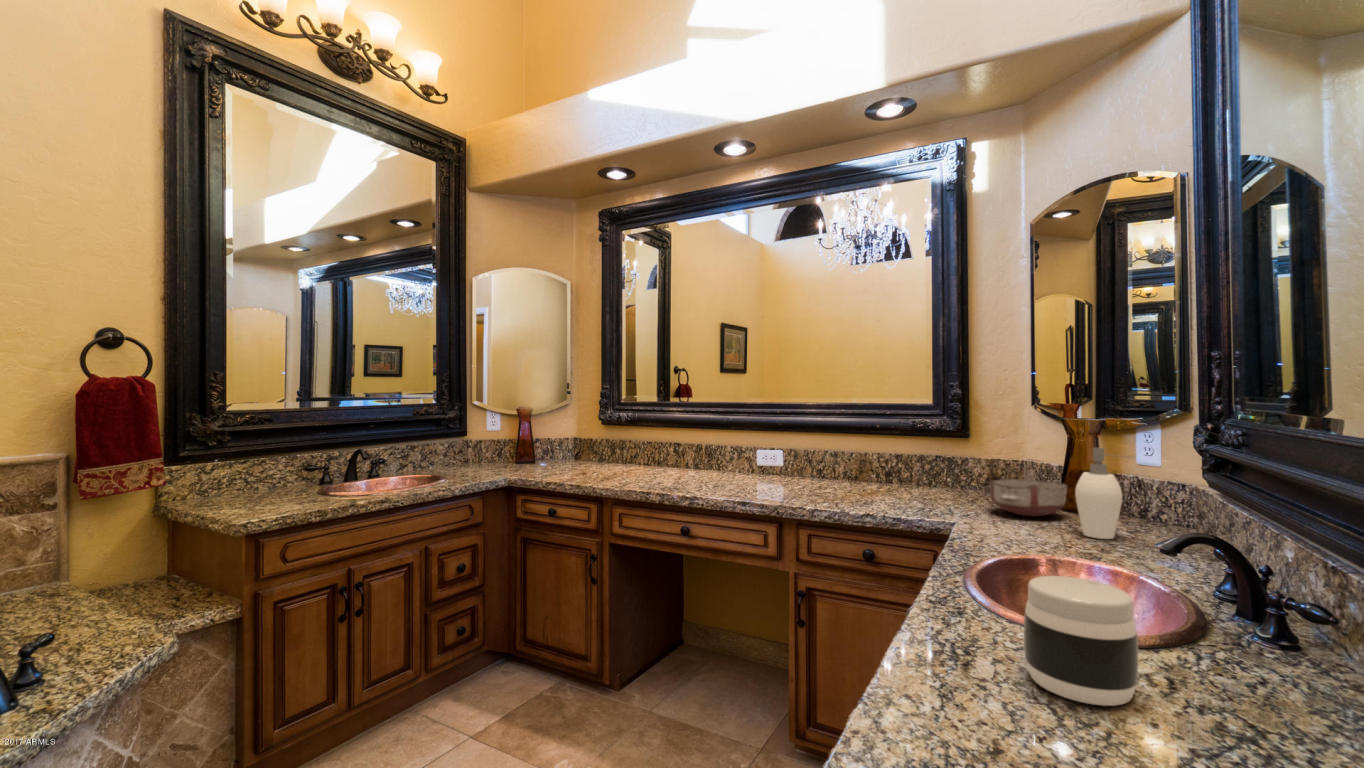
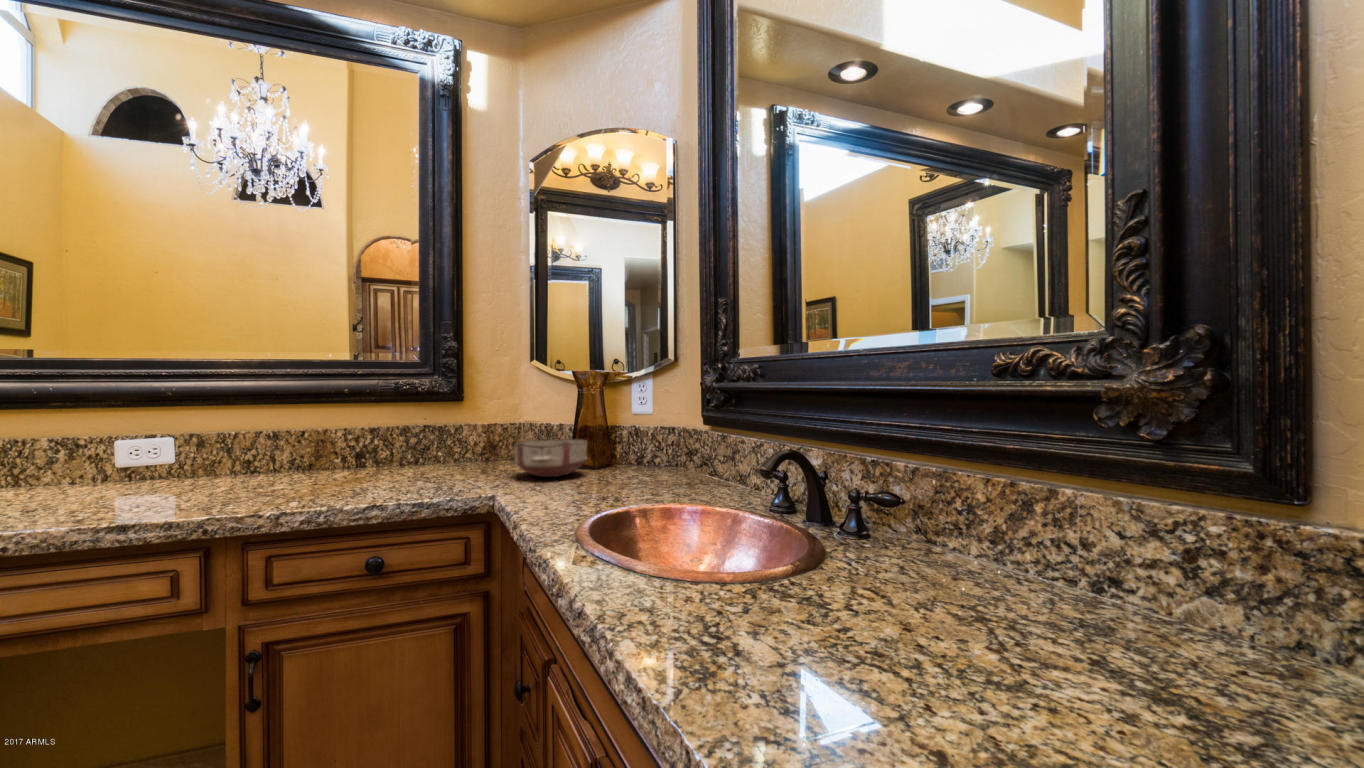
soap dispenser: present [1075,448,1122,539] -> none [612,396,663,485]
jar: present [1024,576,1138,706] -> none [809,506,930,654]

